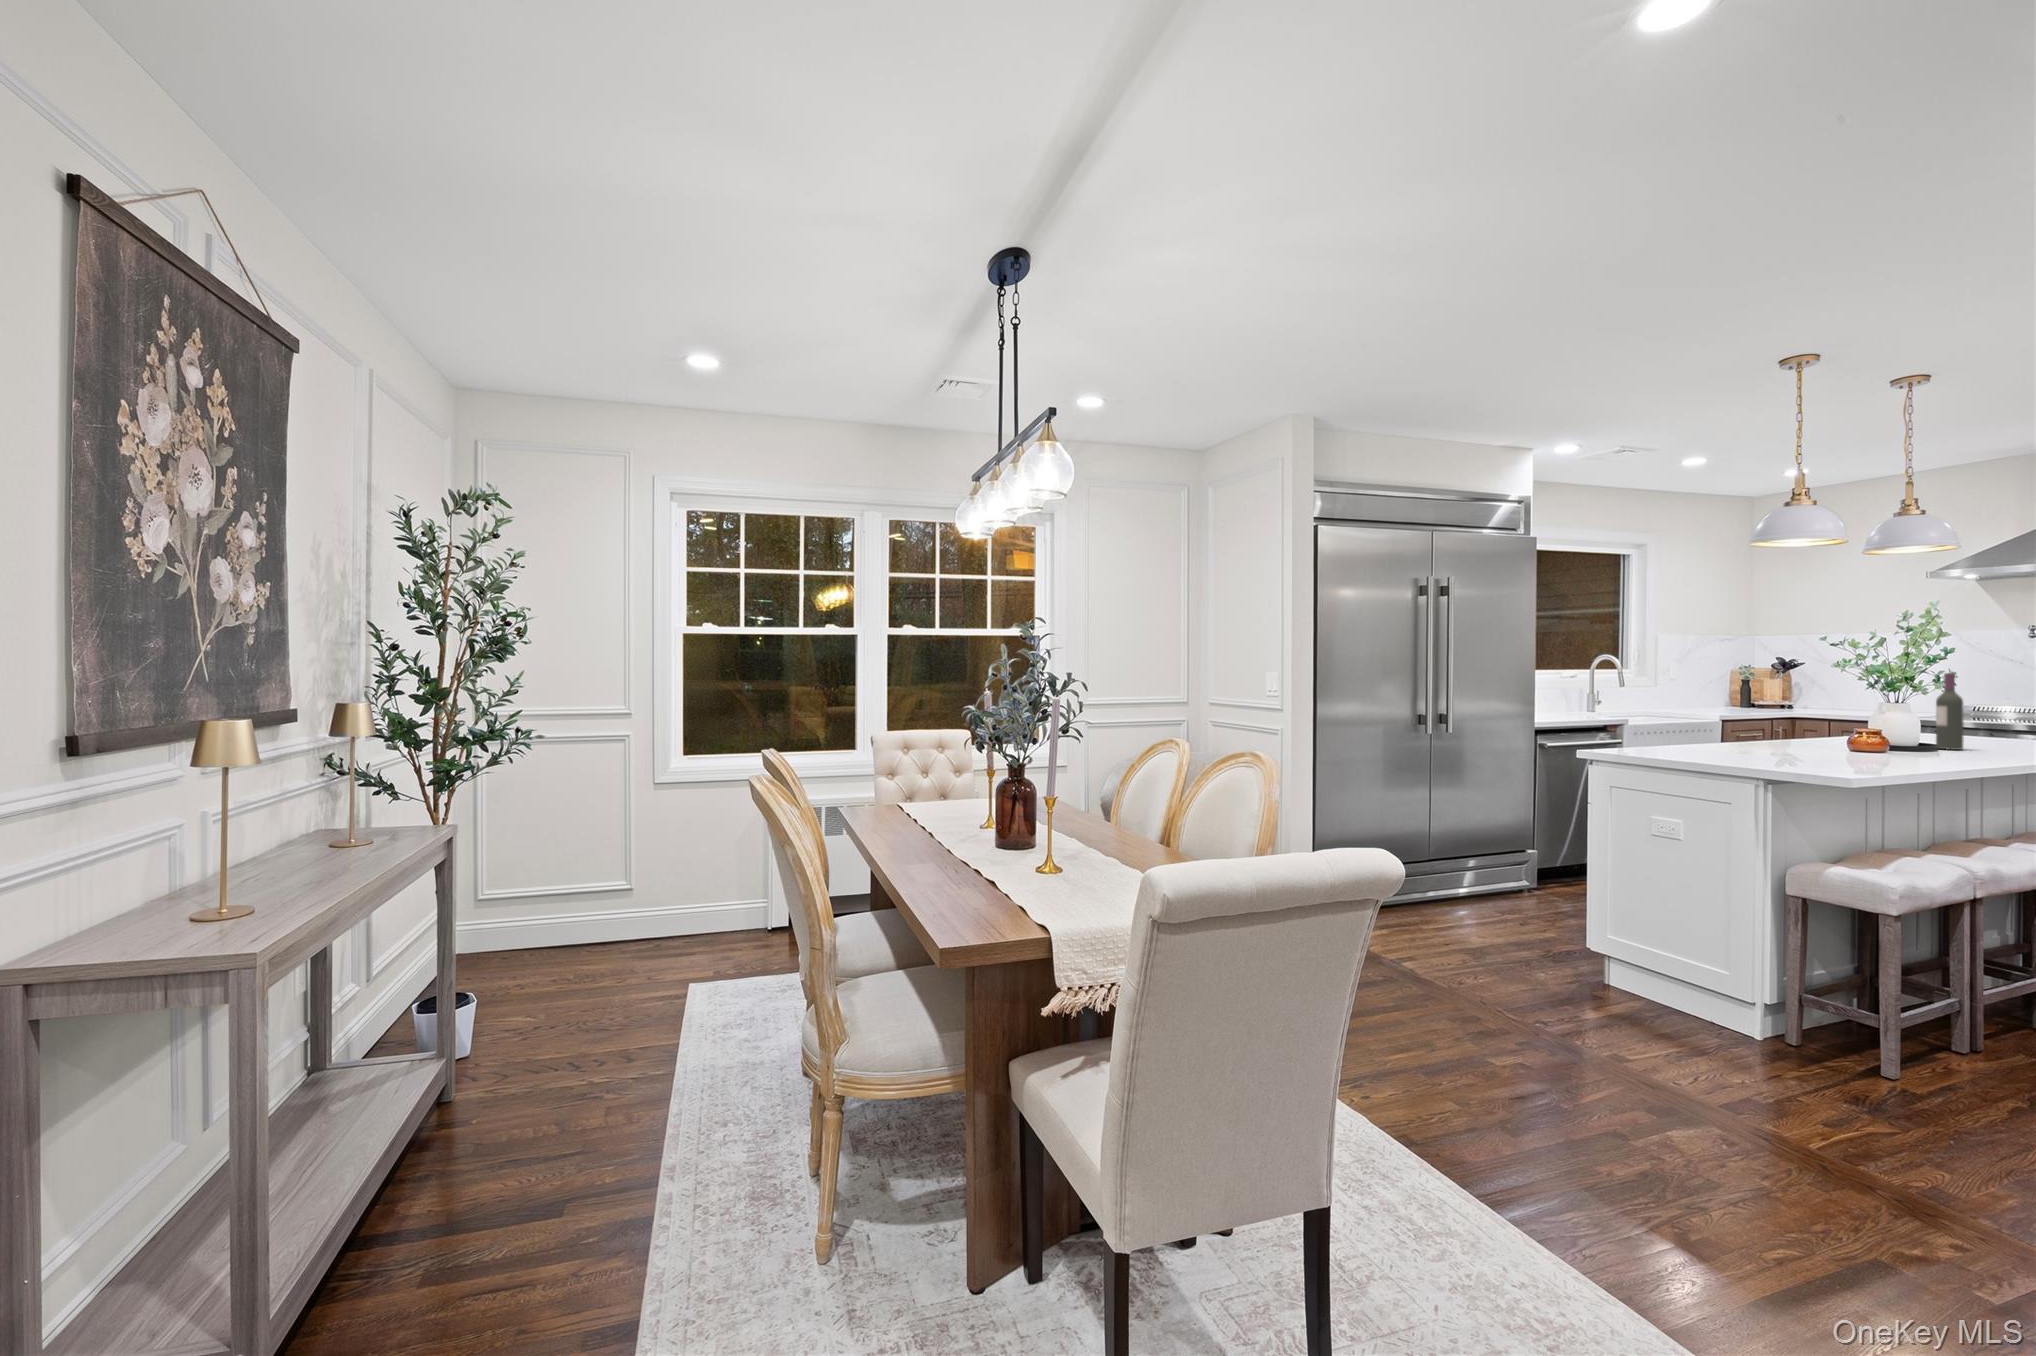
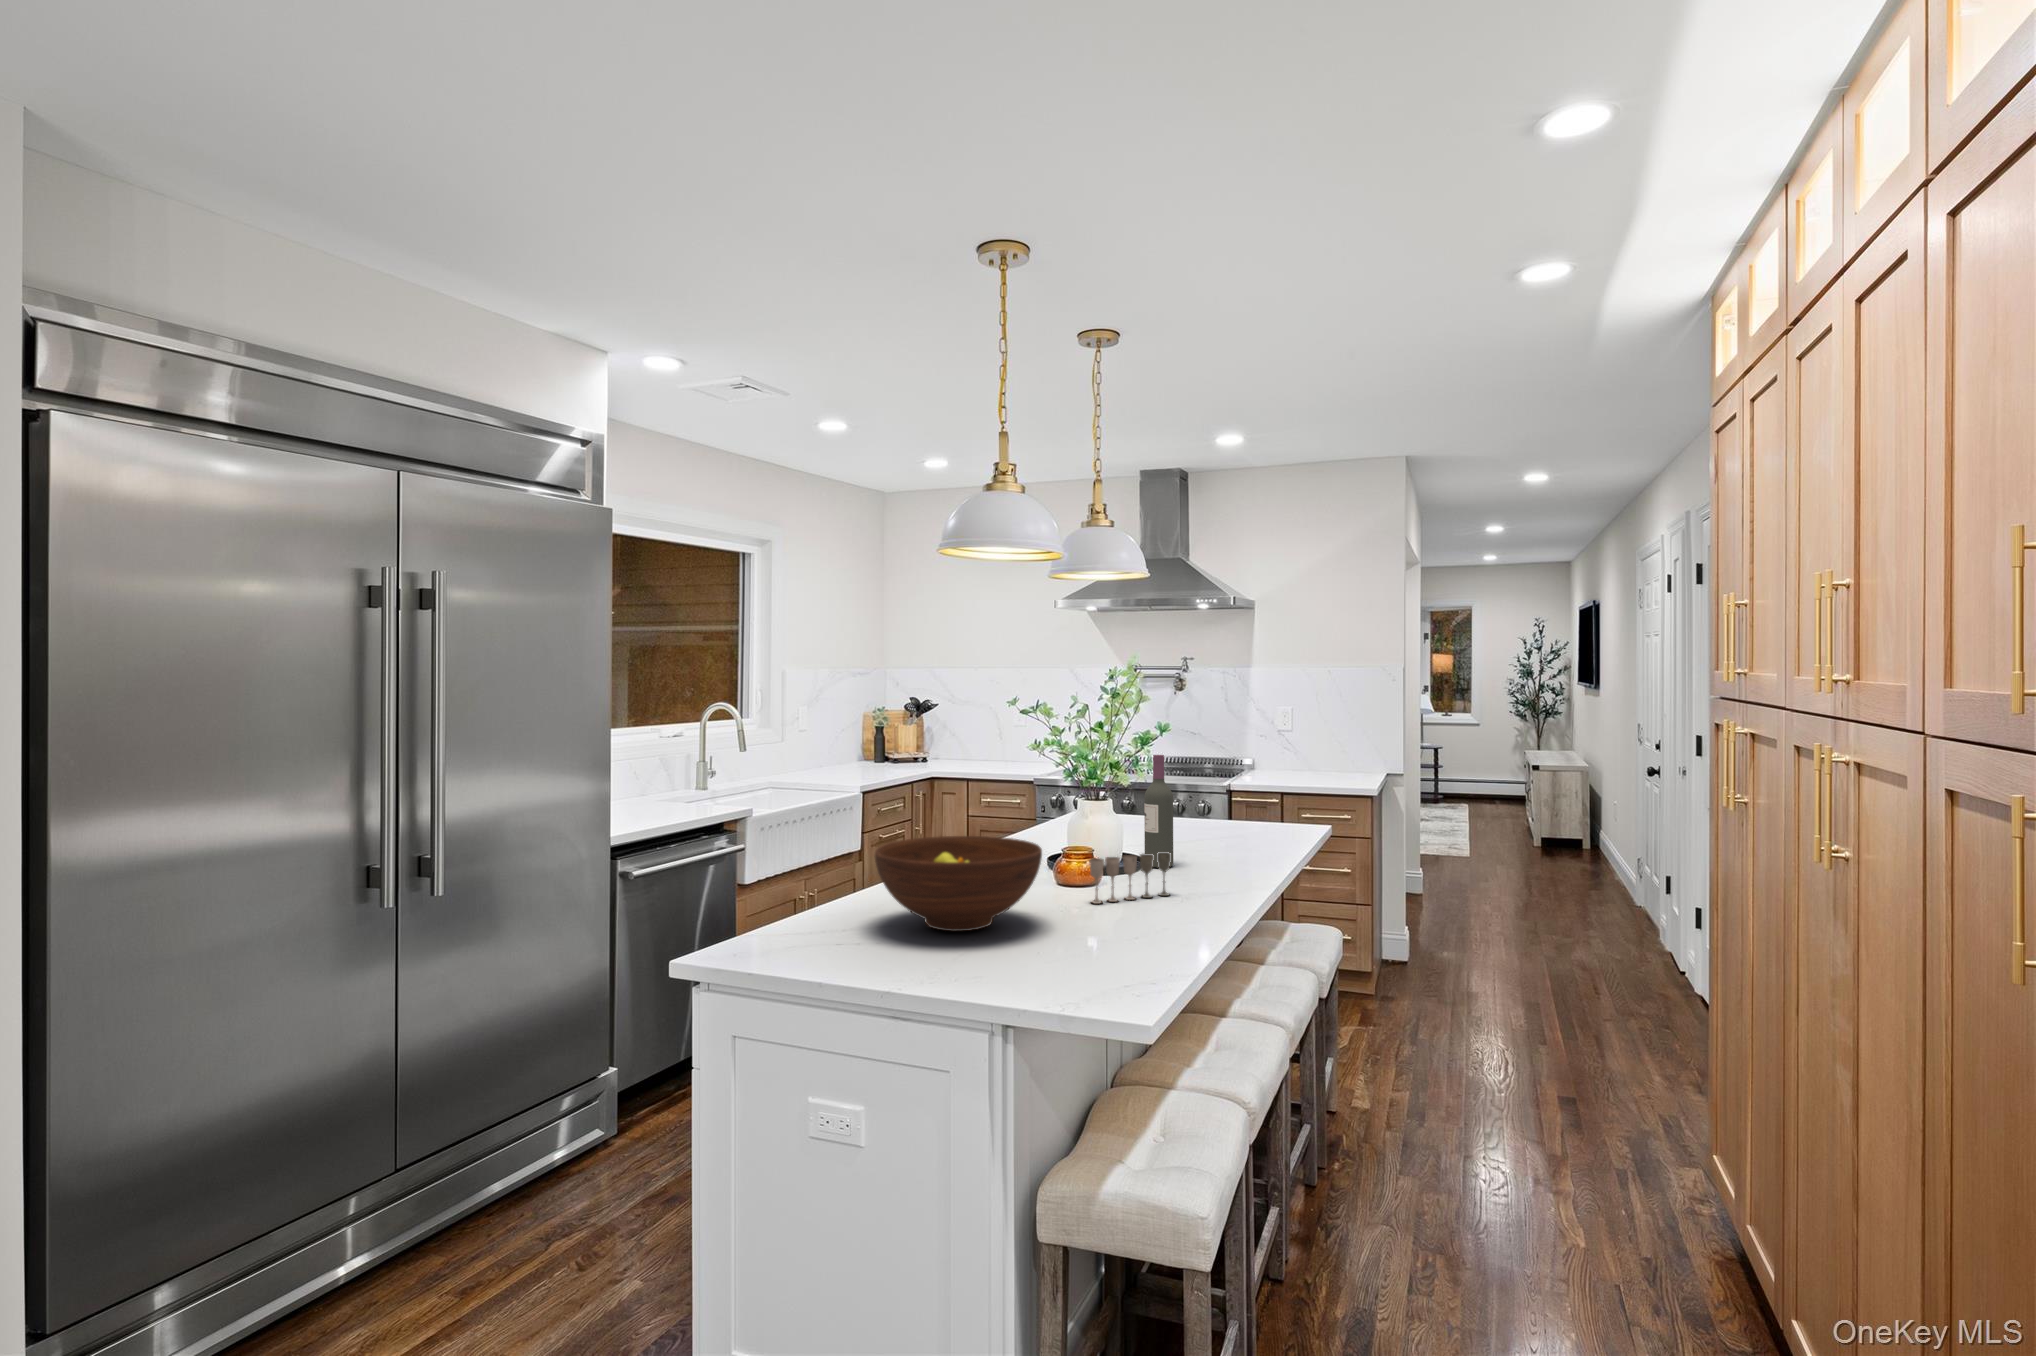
fruit bowl: none [1698,709,1814,754] -> present [875,836,1042,931]
wine glass: none [1861,728,1936,756] -> present [1089,852,1171,904]

